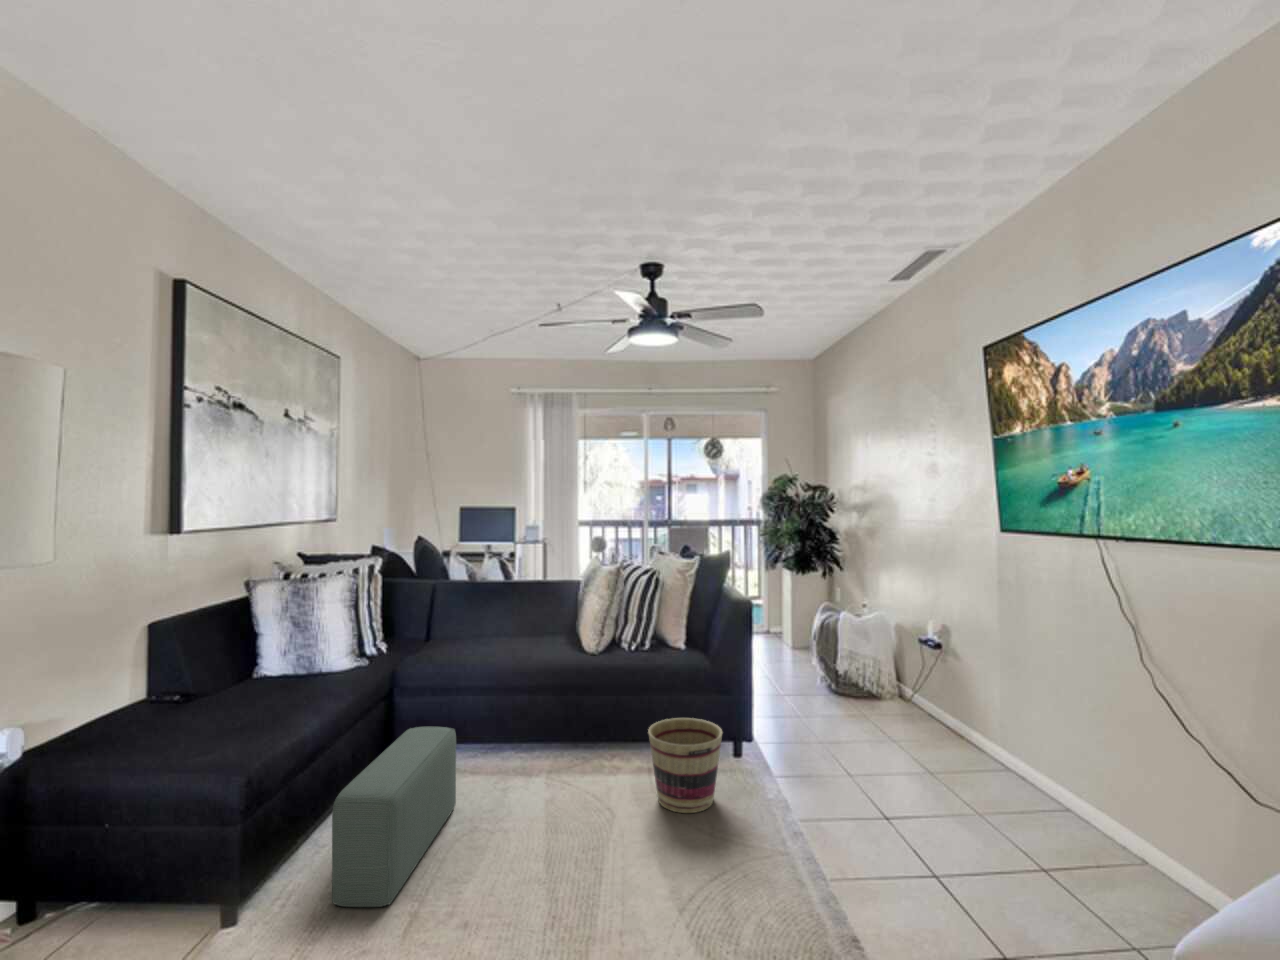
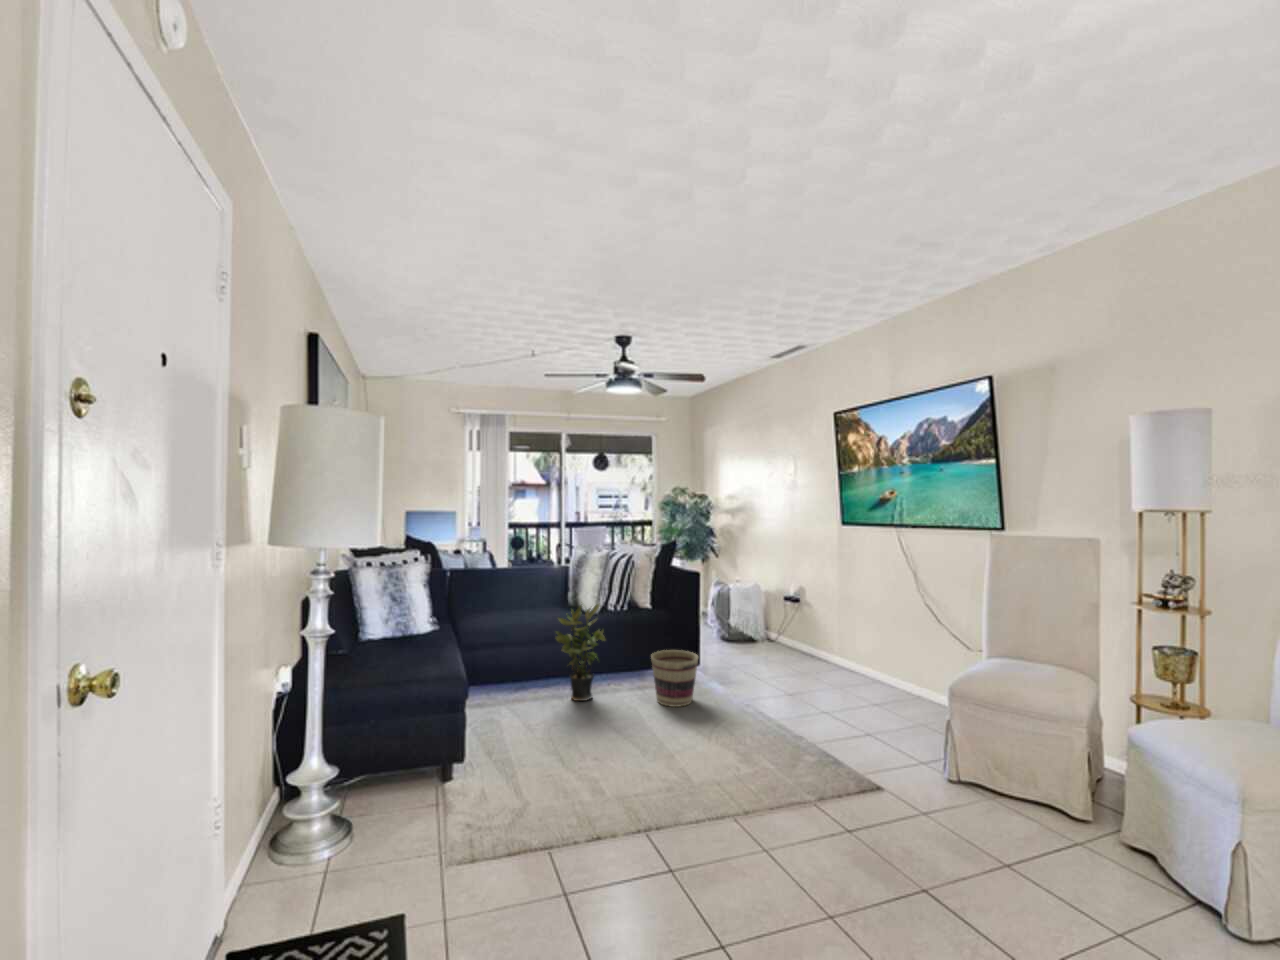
potted plant: none [513,636,589,784] -> present [556,604,605,701]
pouf: present [332,727,456,907] -> none [496,663,539,769]

